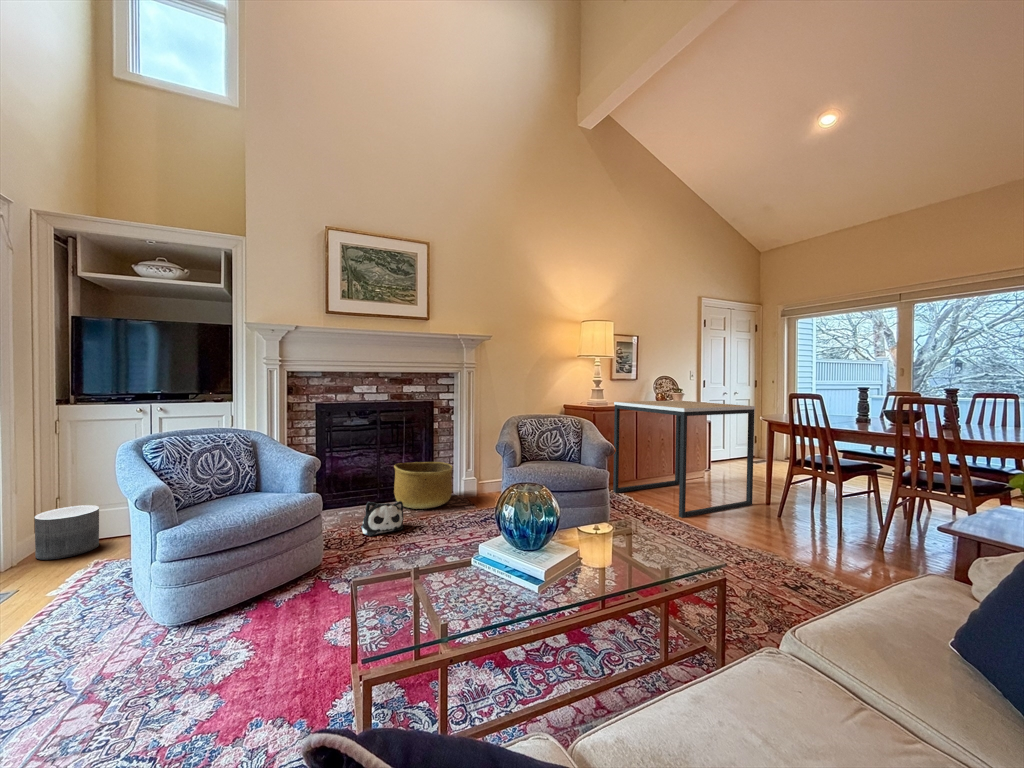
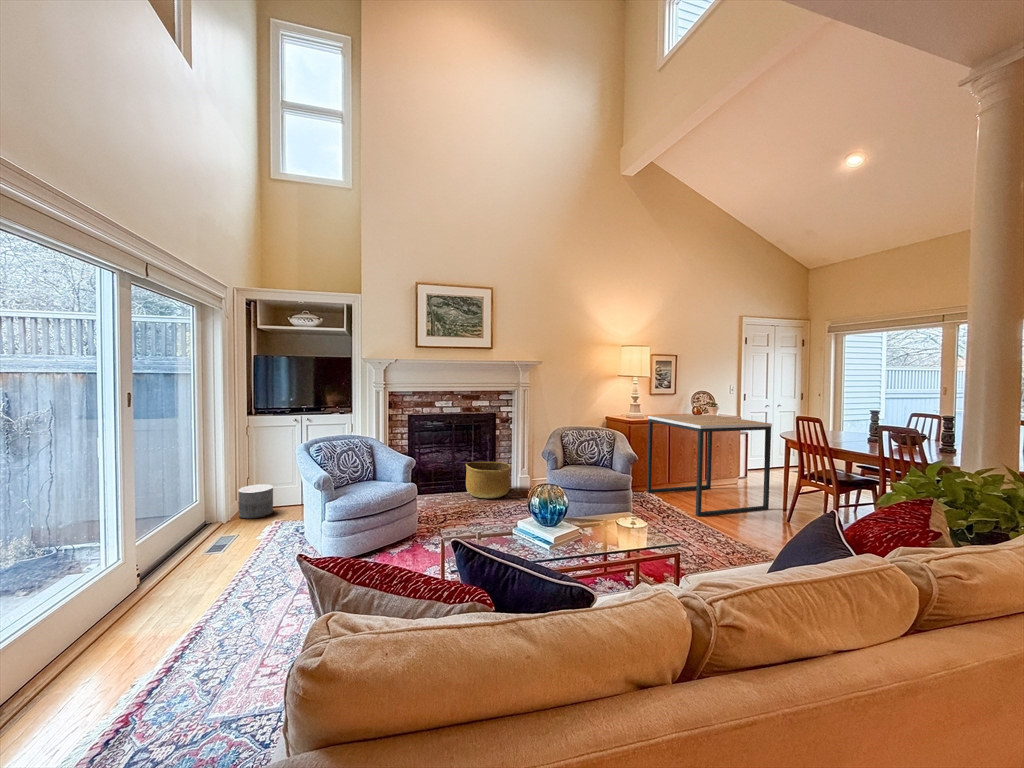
plush toy: present [361,501,404,536] -> none [442,491,472,516]

